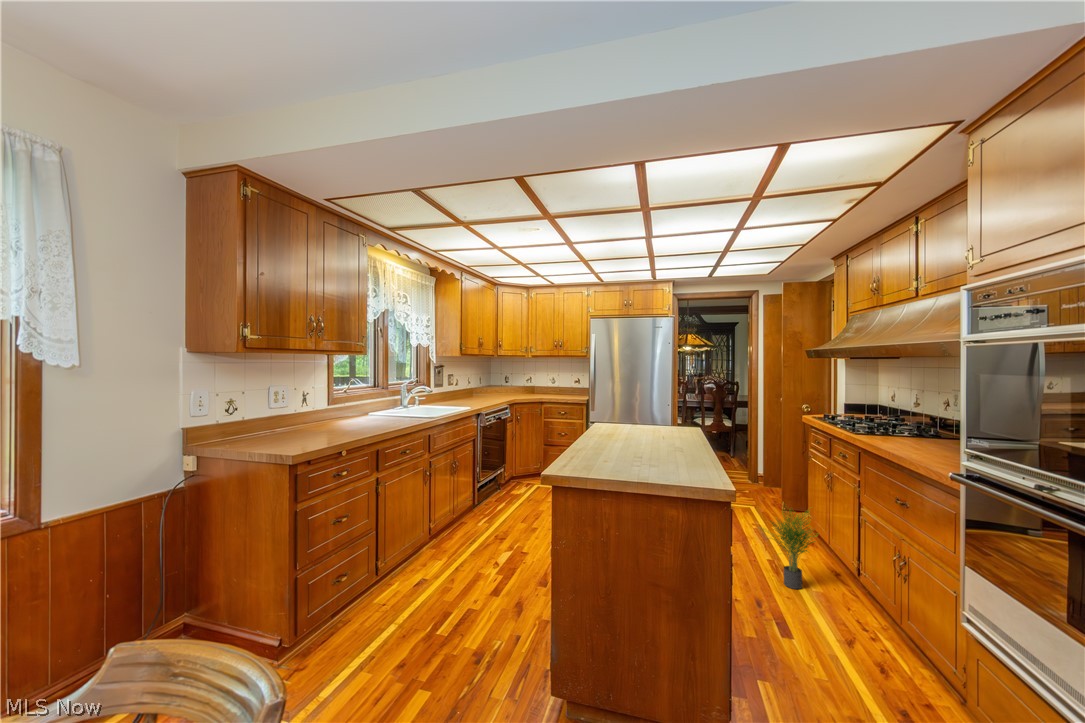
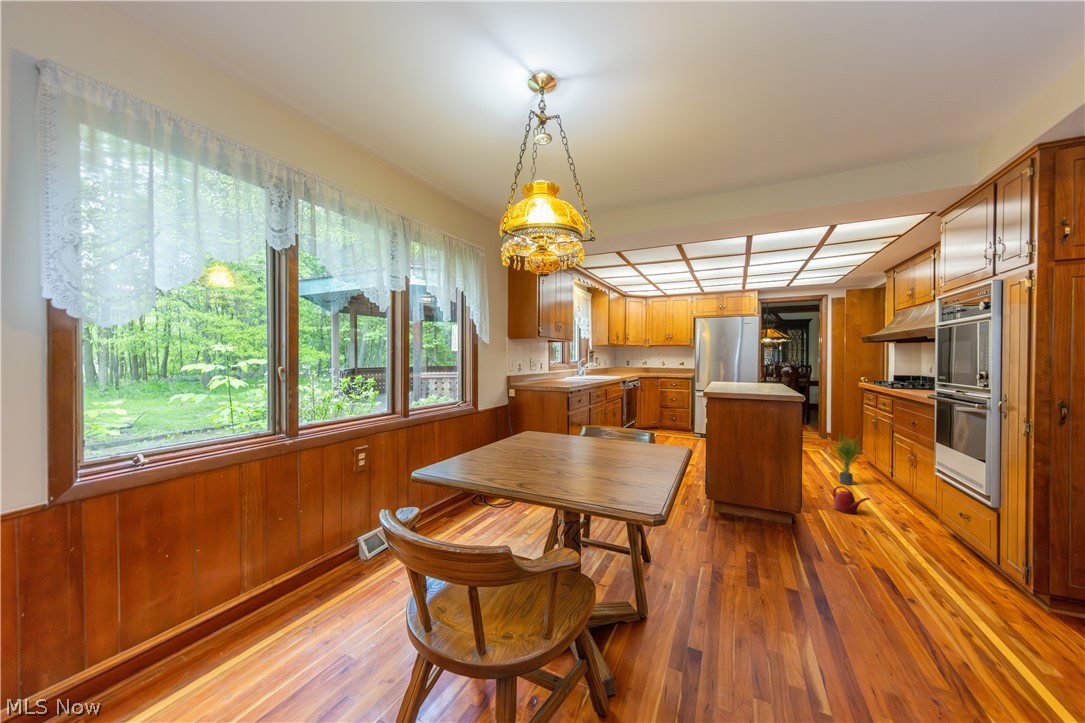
watering can: none [781,624,846,683] -> present [833,486,870,515]

